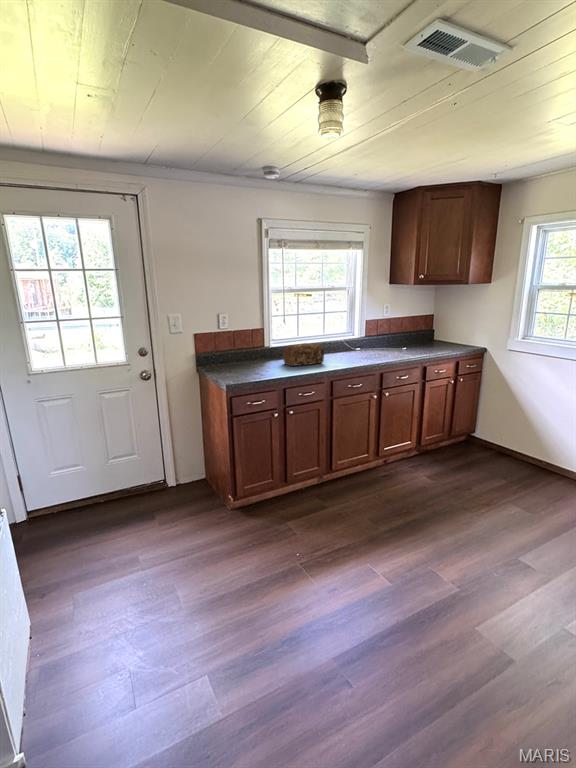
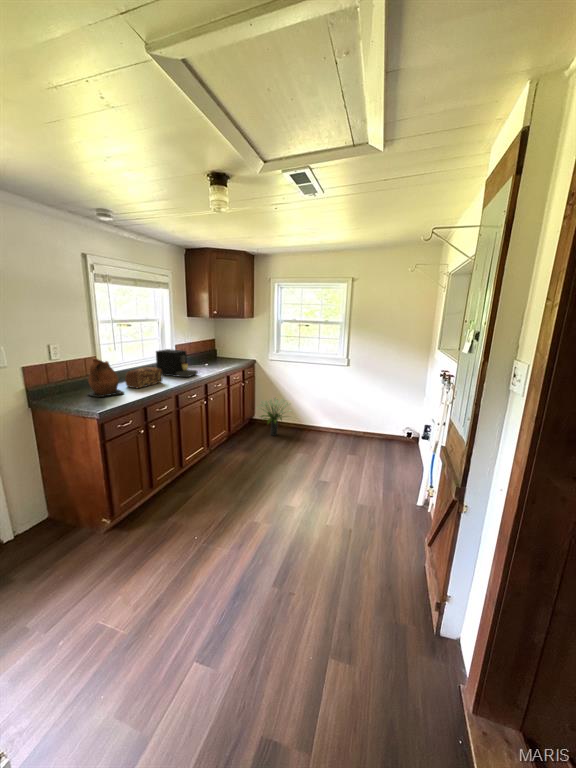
coffee maker: none [331,325,376,361] -> present [156,349,198,377]
ceramic pitcher: none [241,329,273,370] -> present [88,359,124,397]
potted plant: none [469,409,536,469] -> present [257,398,292,436]

